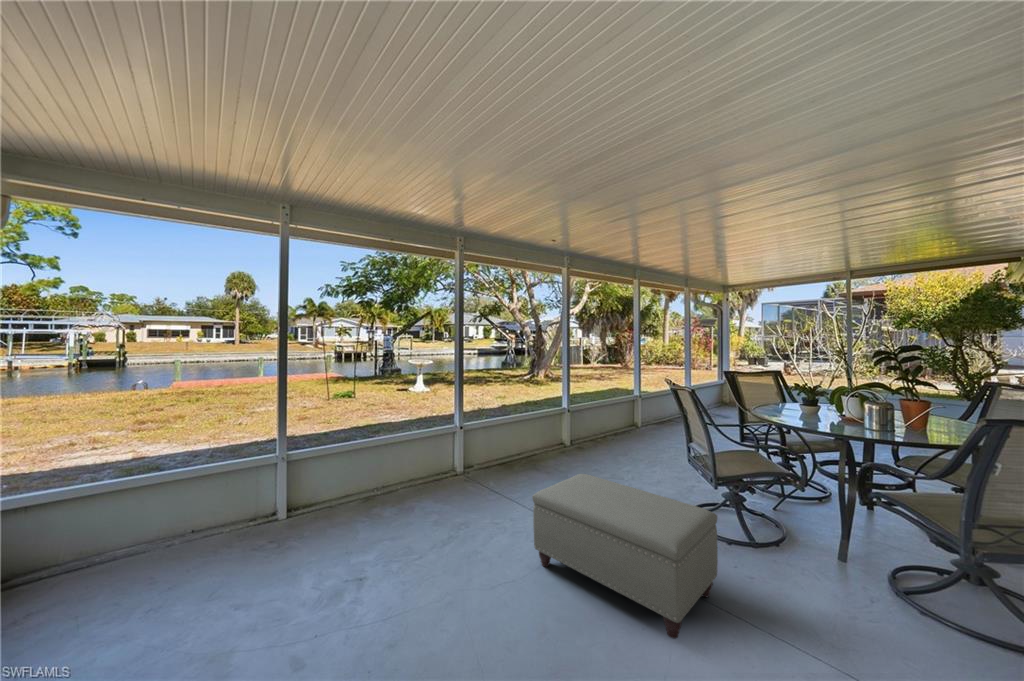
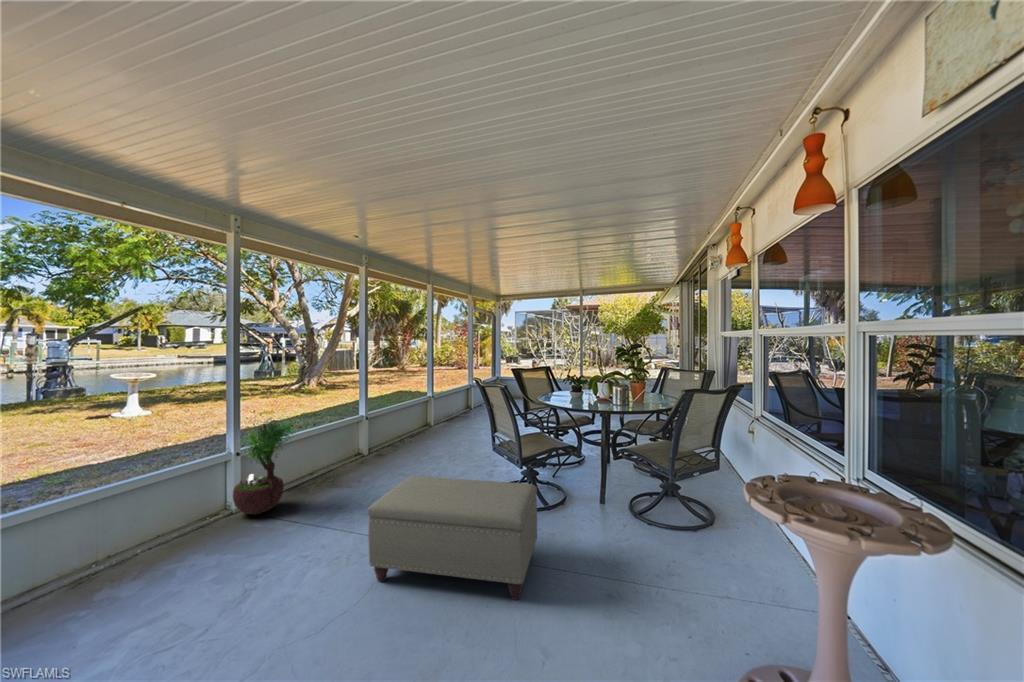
potted tree: none [459,399,504,479] -> present [233,416,294,514]

